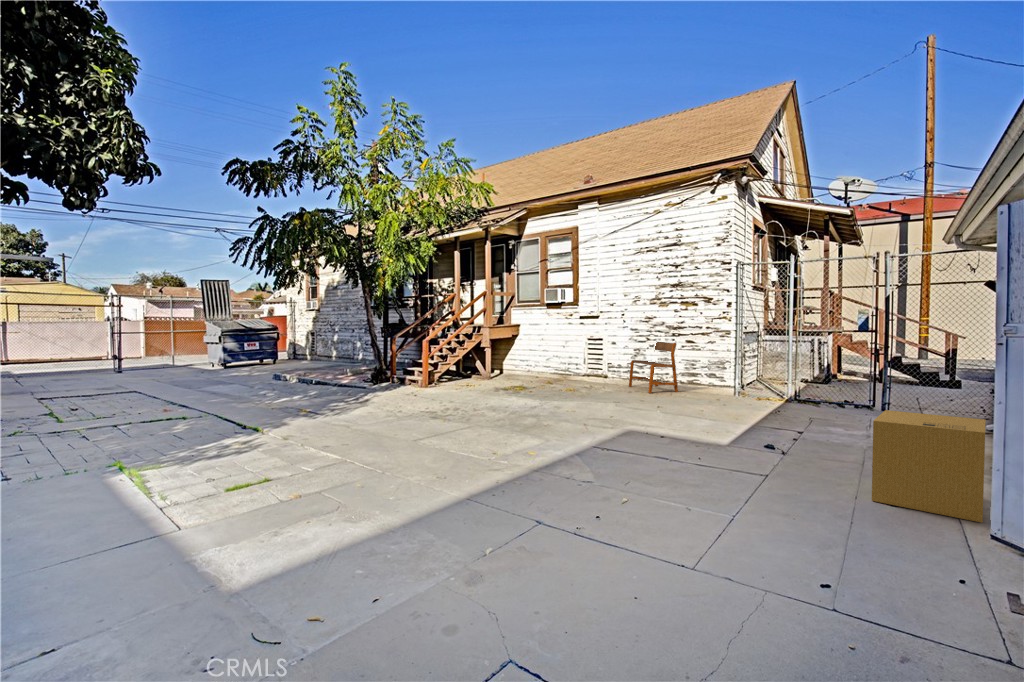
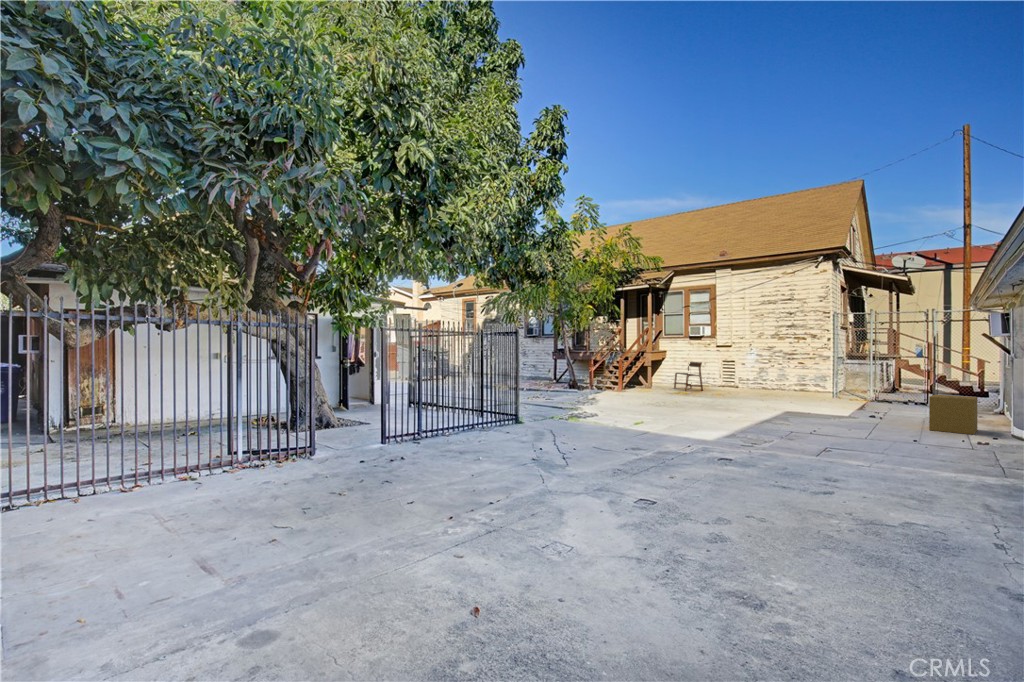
bench: present [629,342,678,393] -> present [674,362,703,391]

